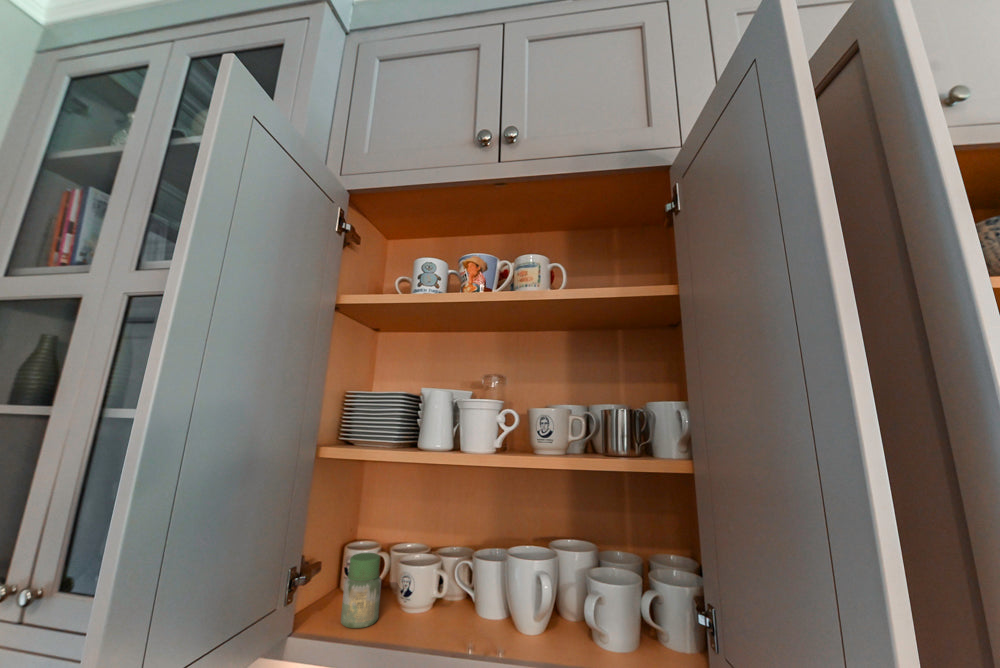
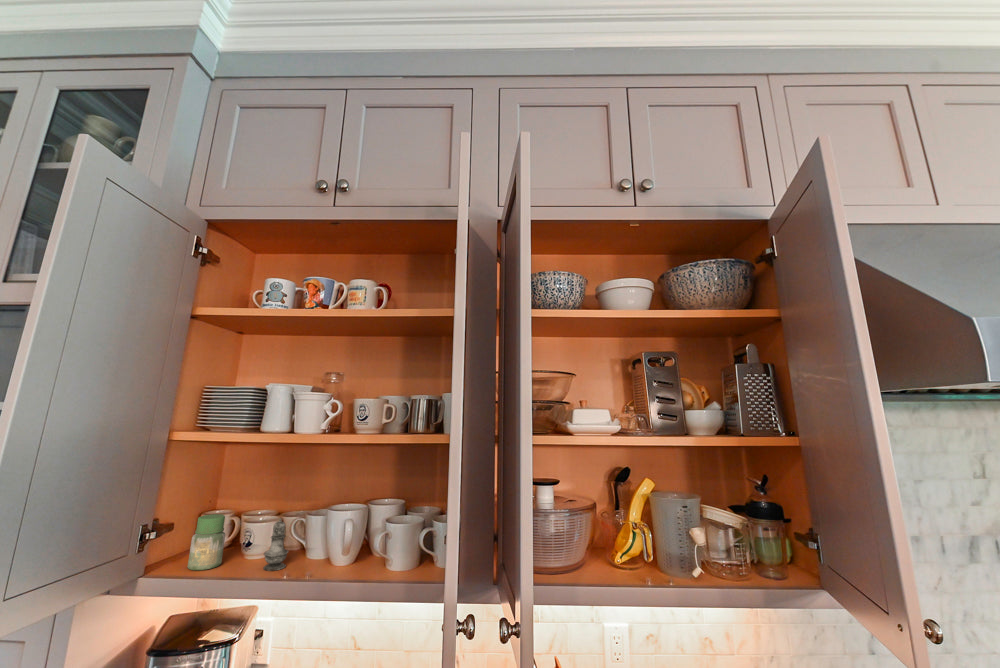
salt shaker: none [431,562,460,634] -> present [263,518,288,571]

